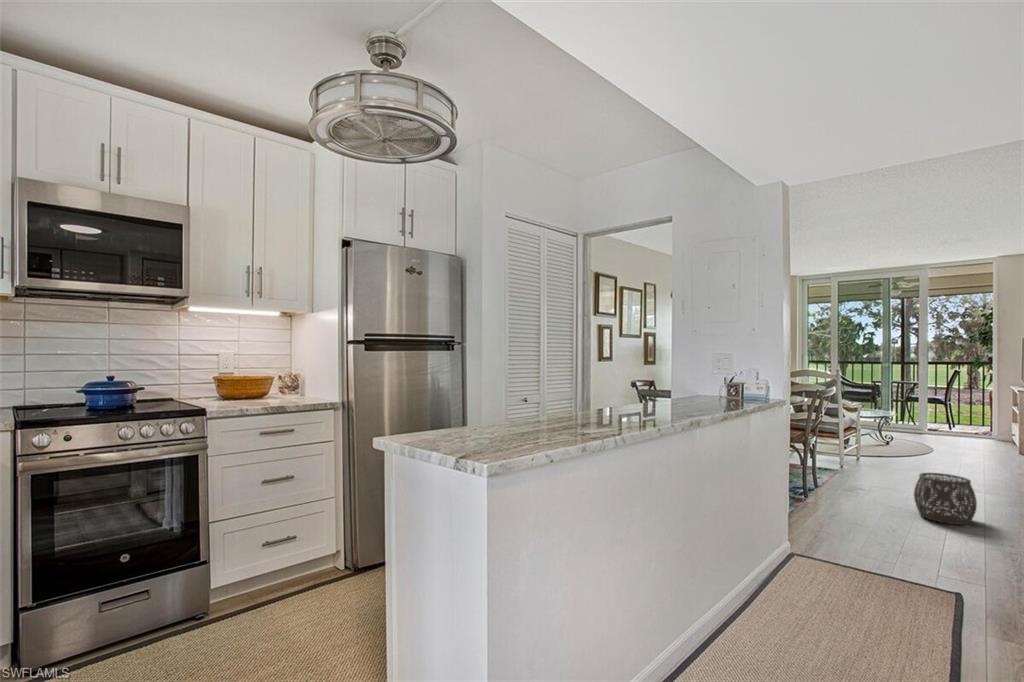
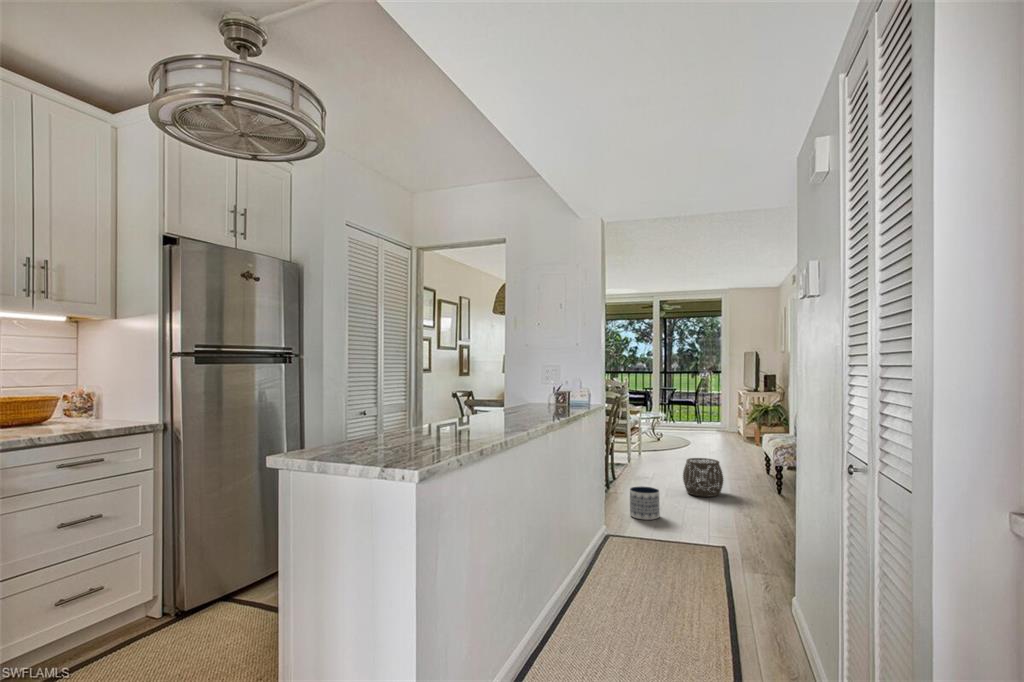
planter: none [830,501,872,544] -> present [630,486,660,520]

